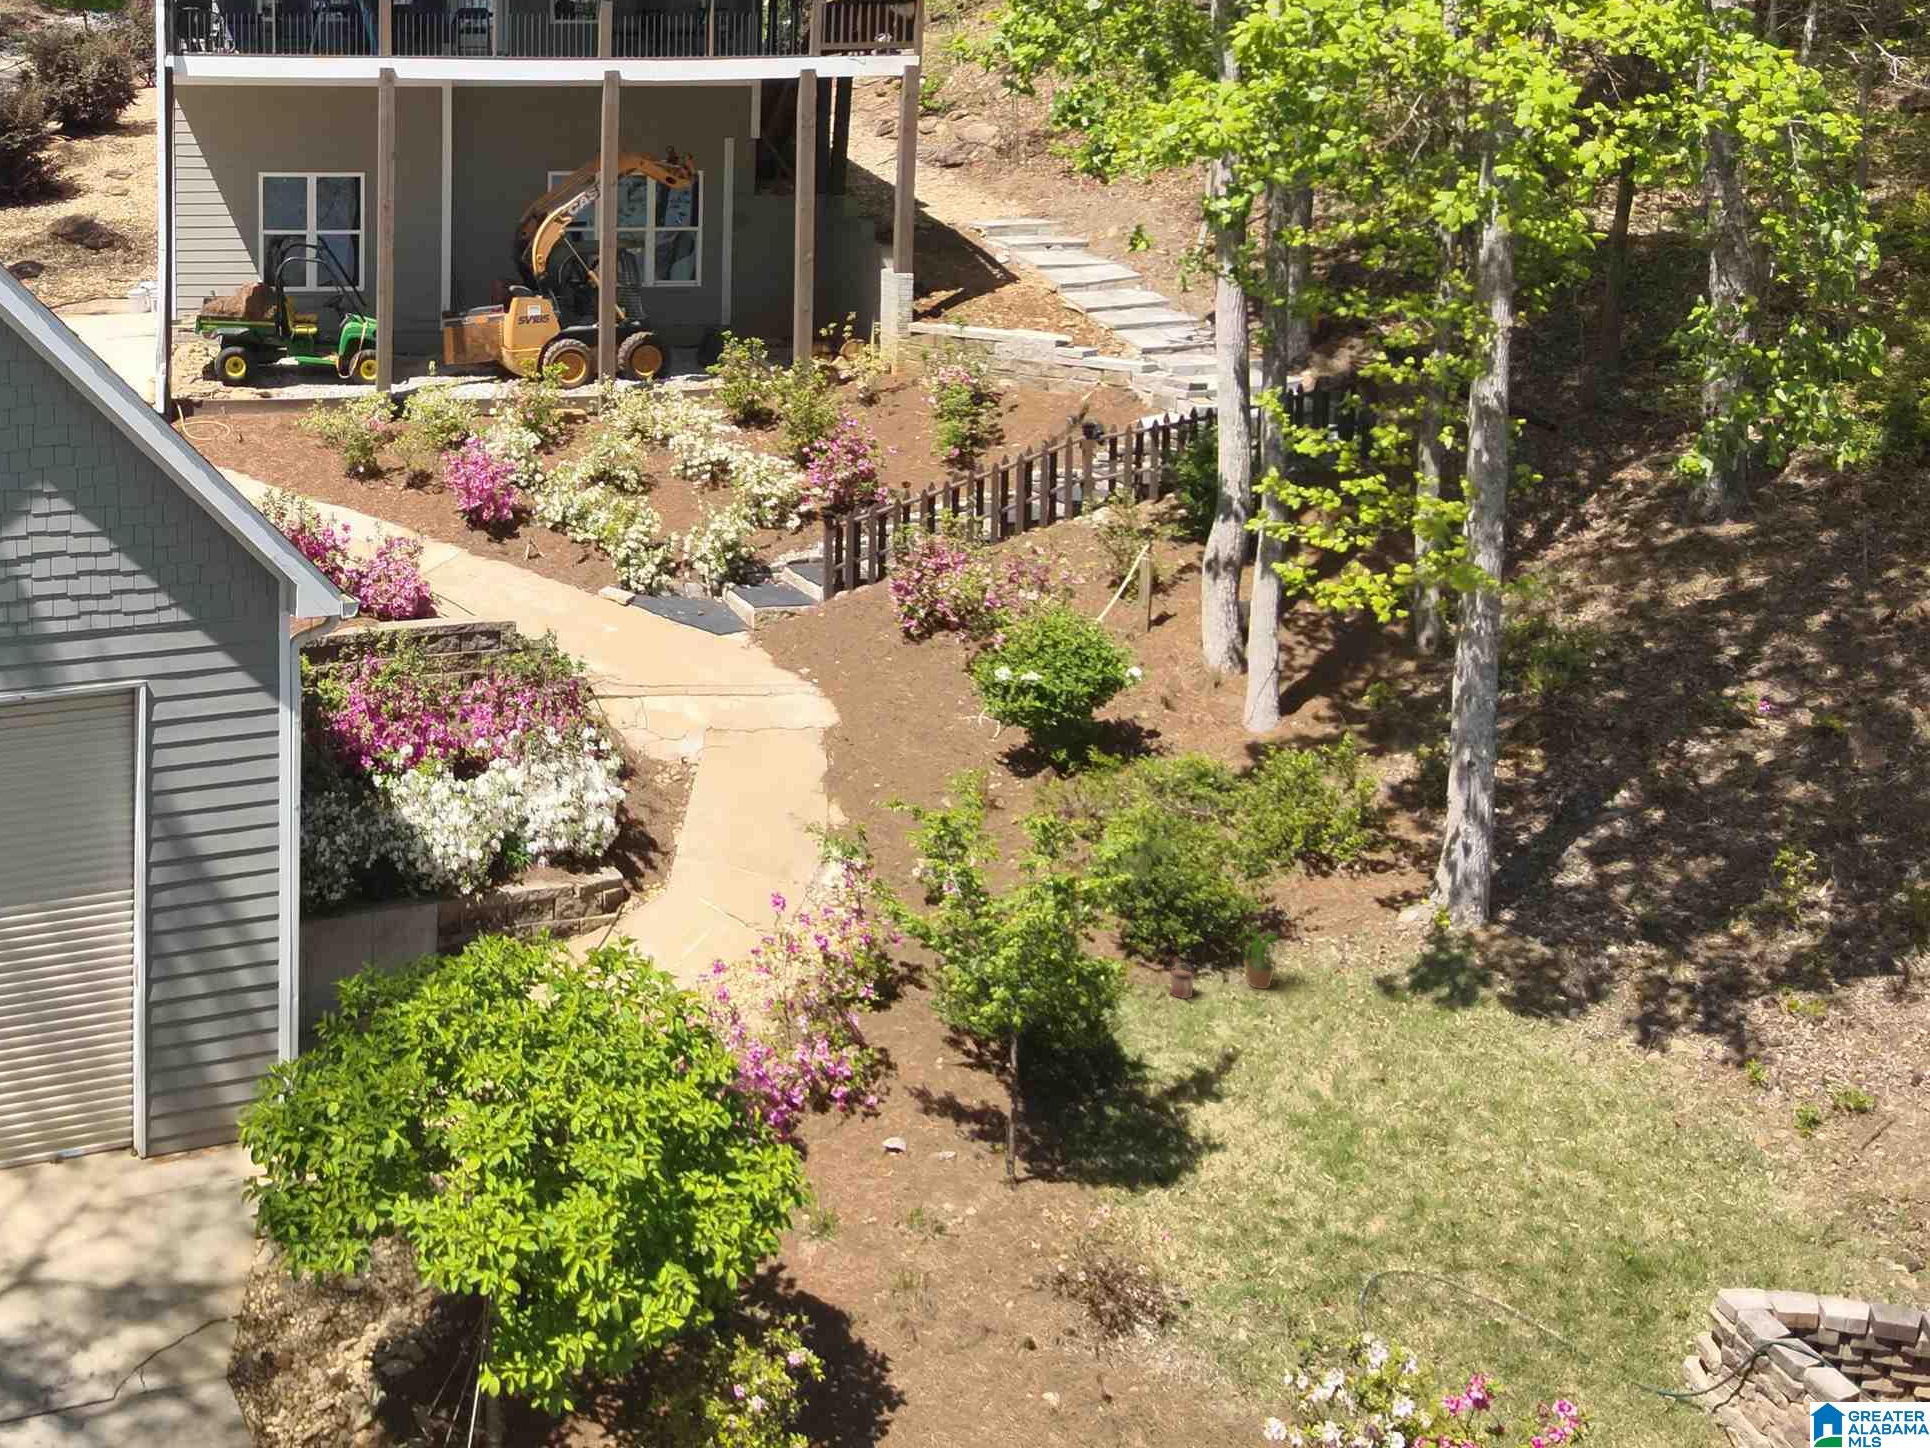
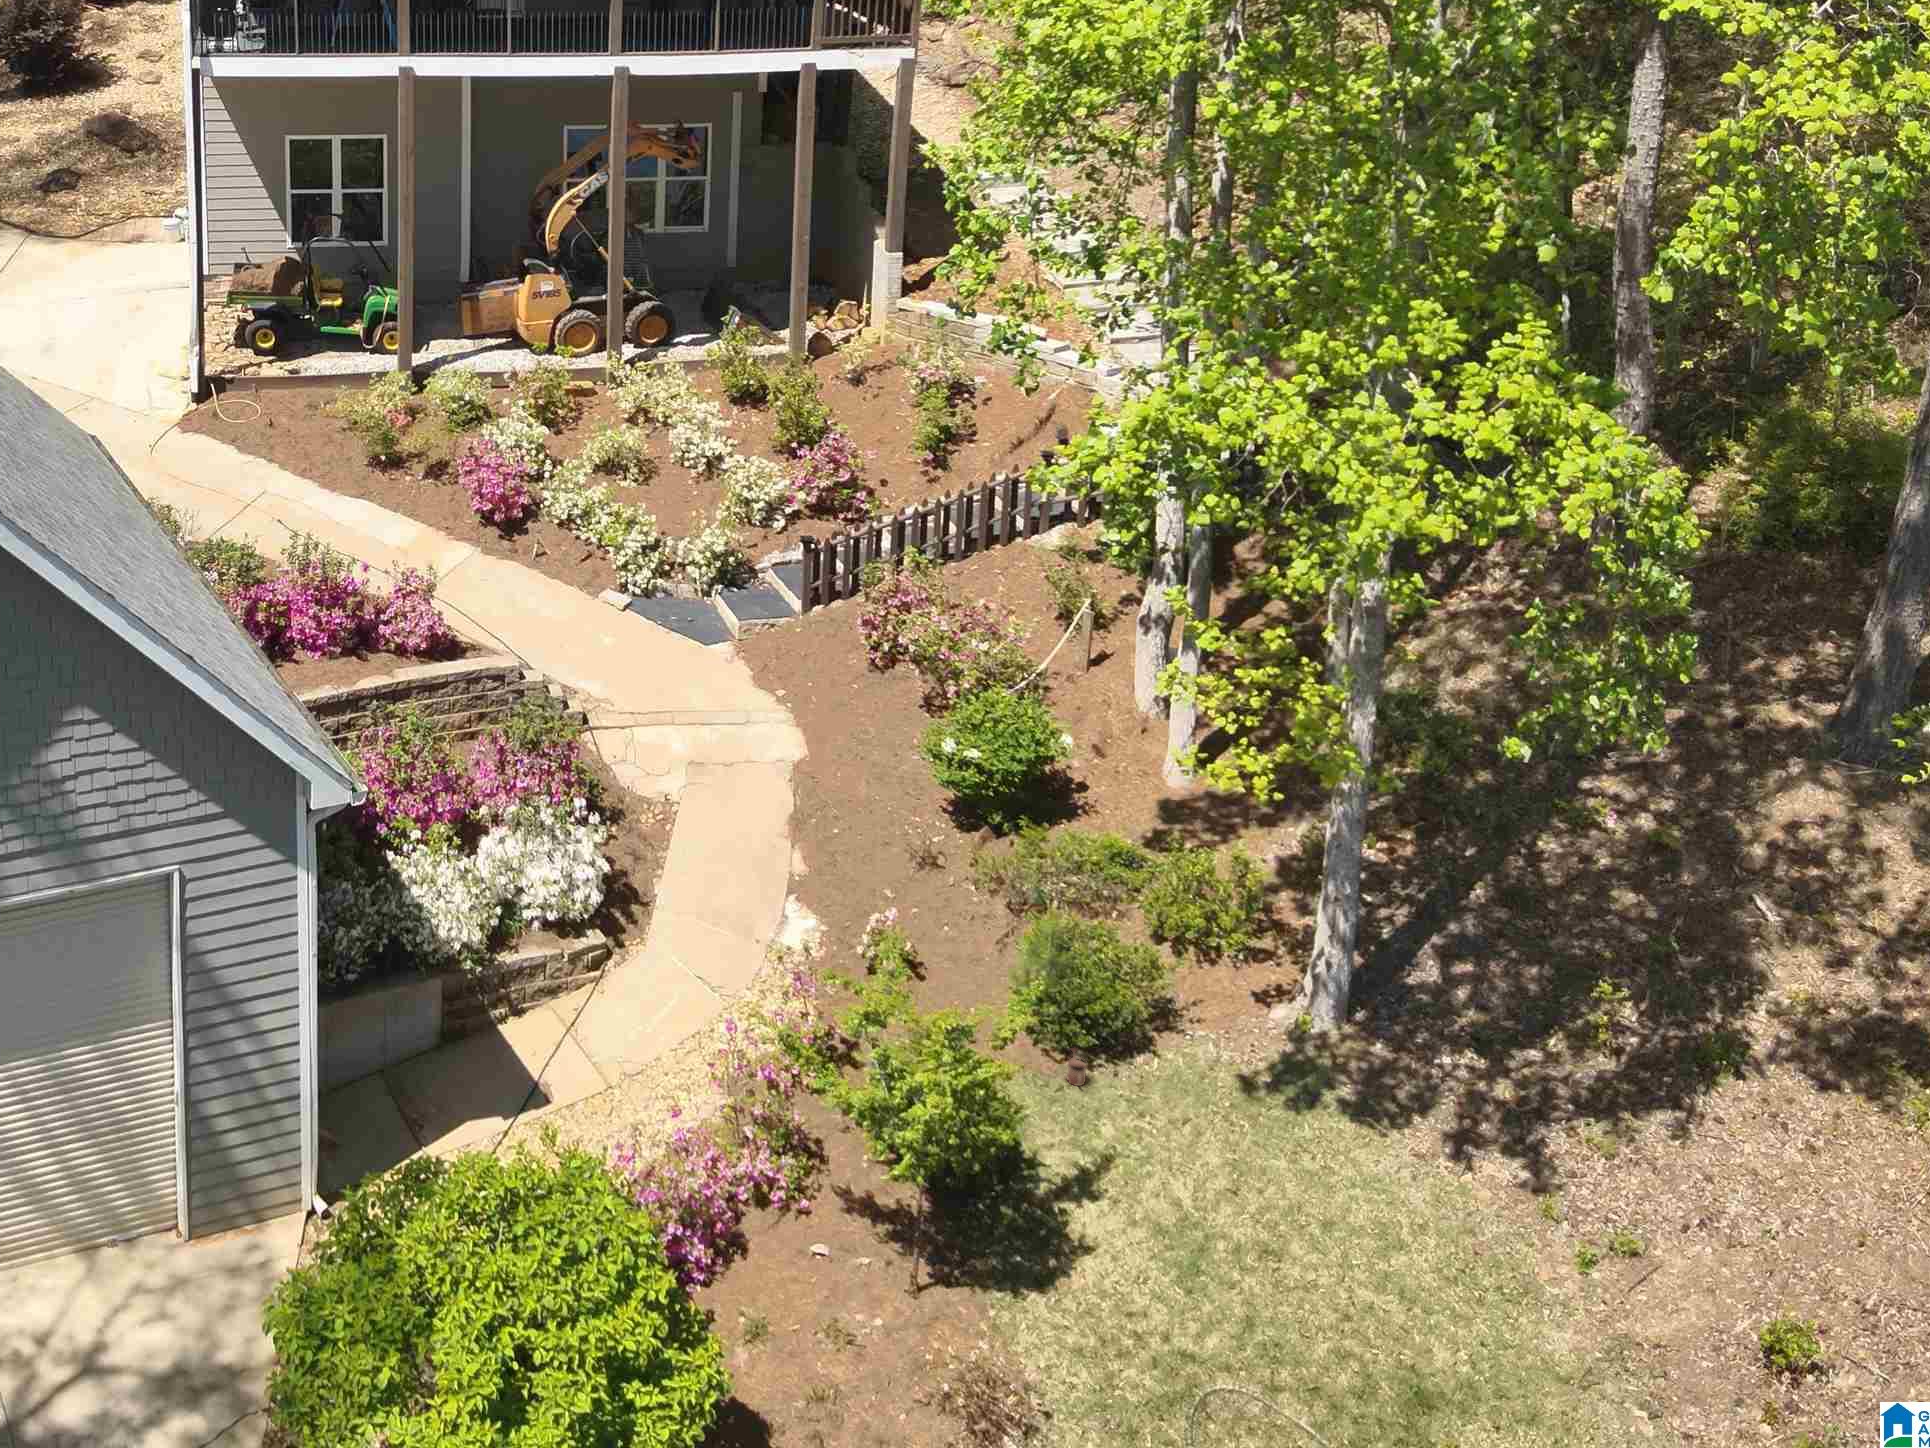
potted plant: present [1239,930,1285,989] -> none [1121,1025,1173,1077]

